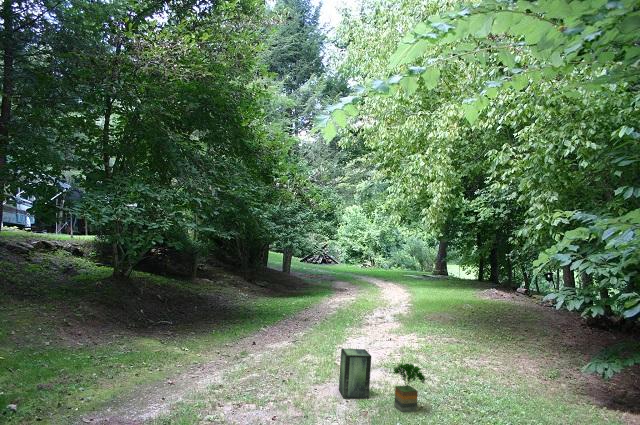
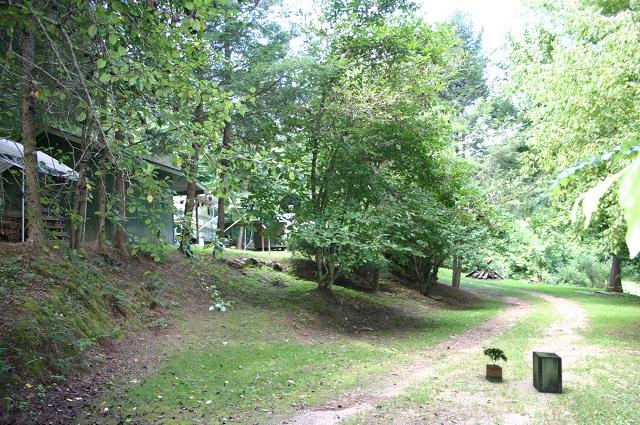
potted tree: present [393,363,425,412] -> present [484,348,507,382]

